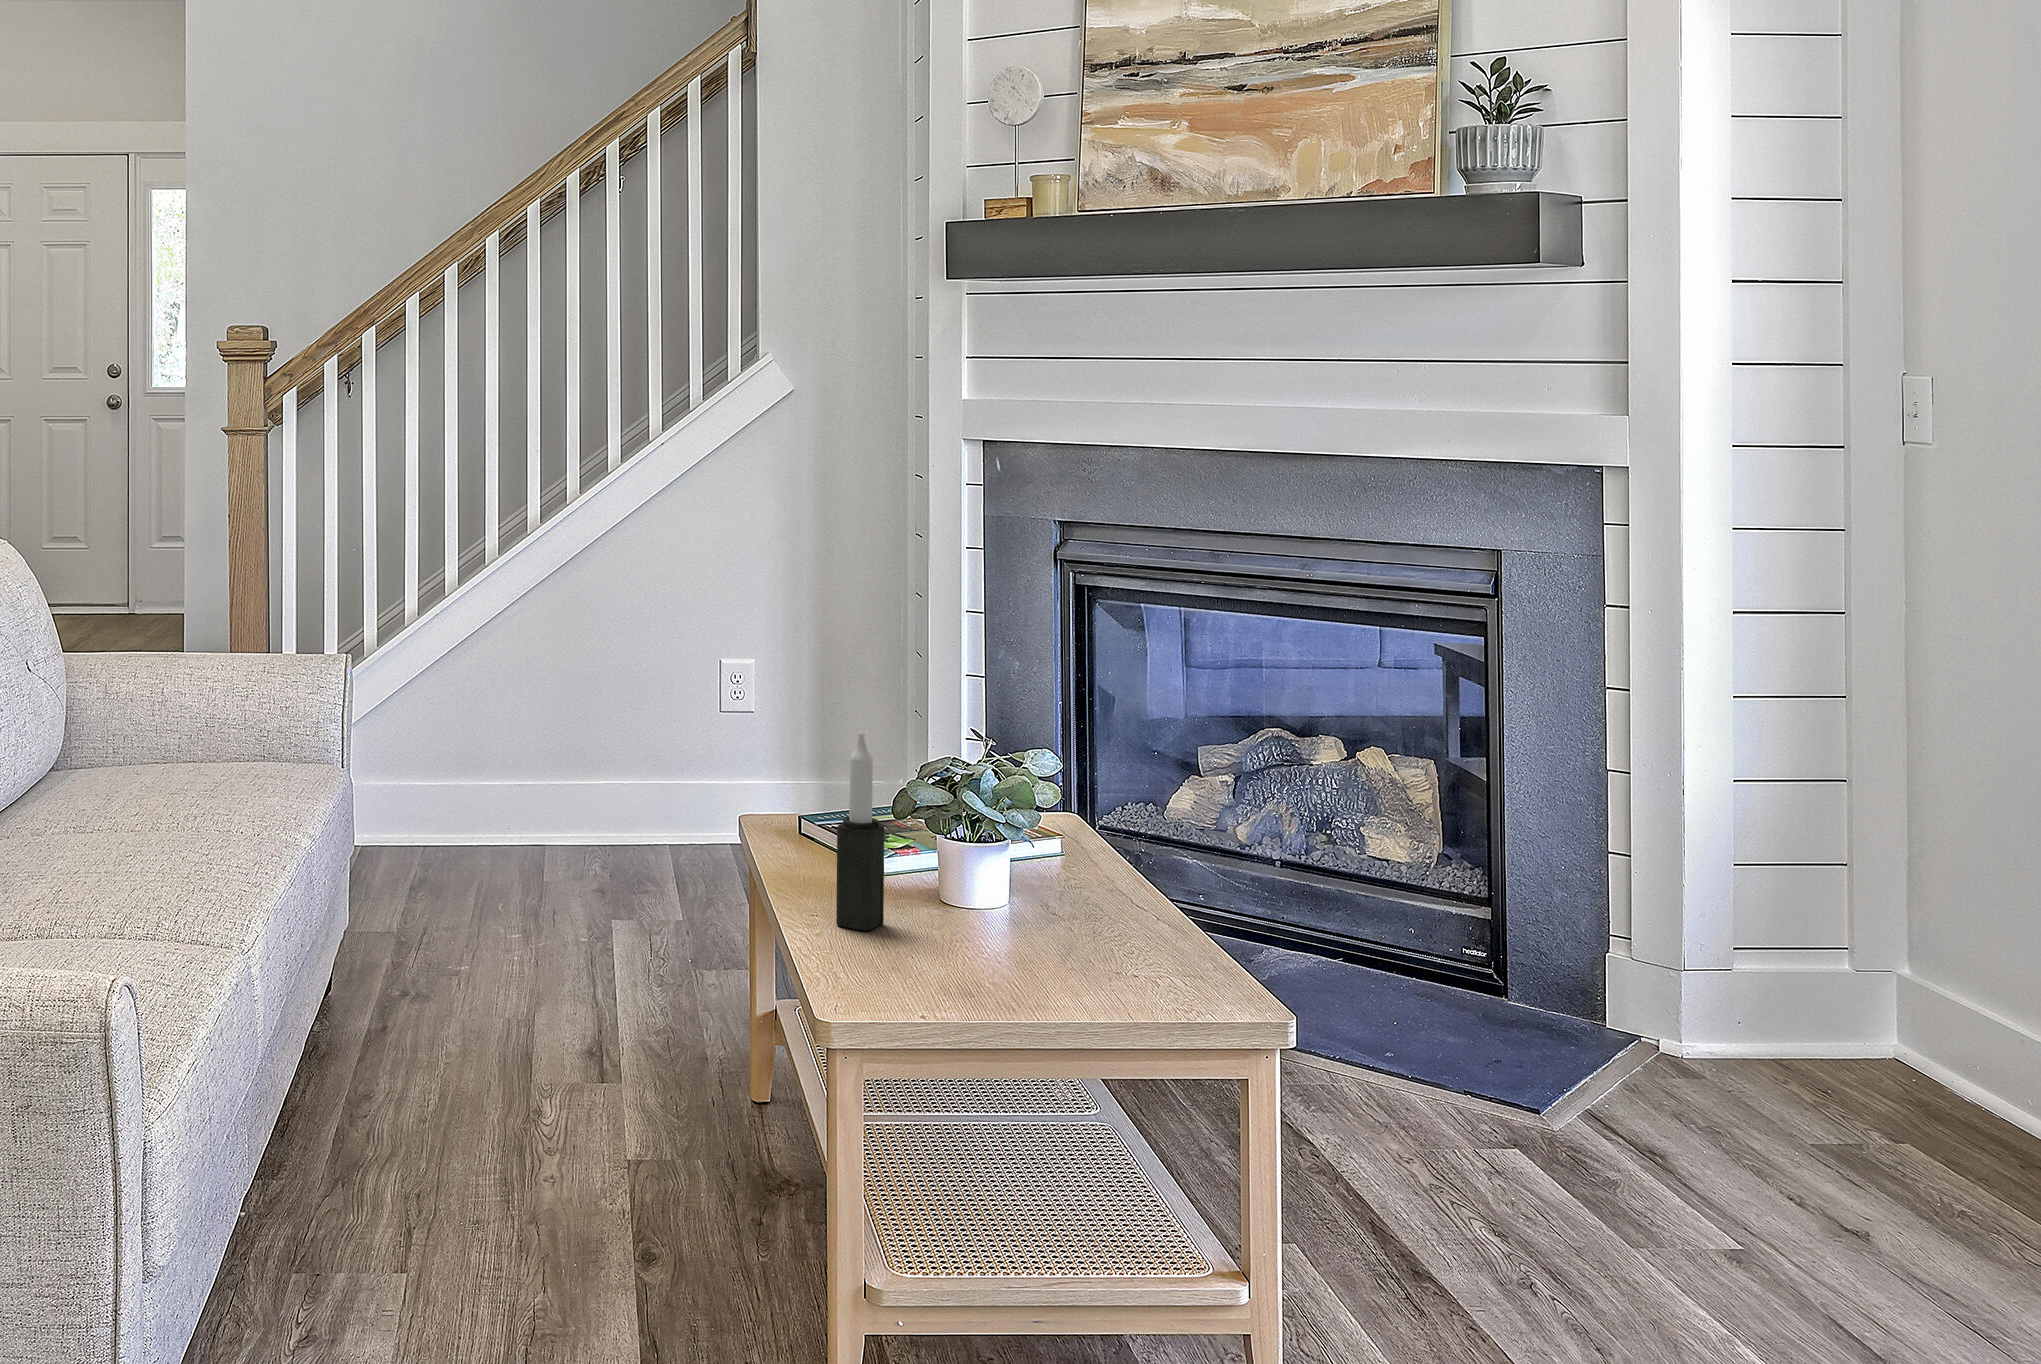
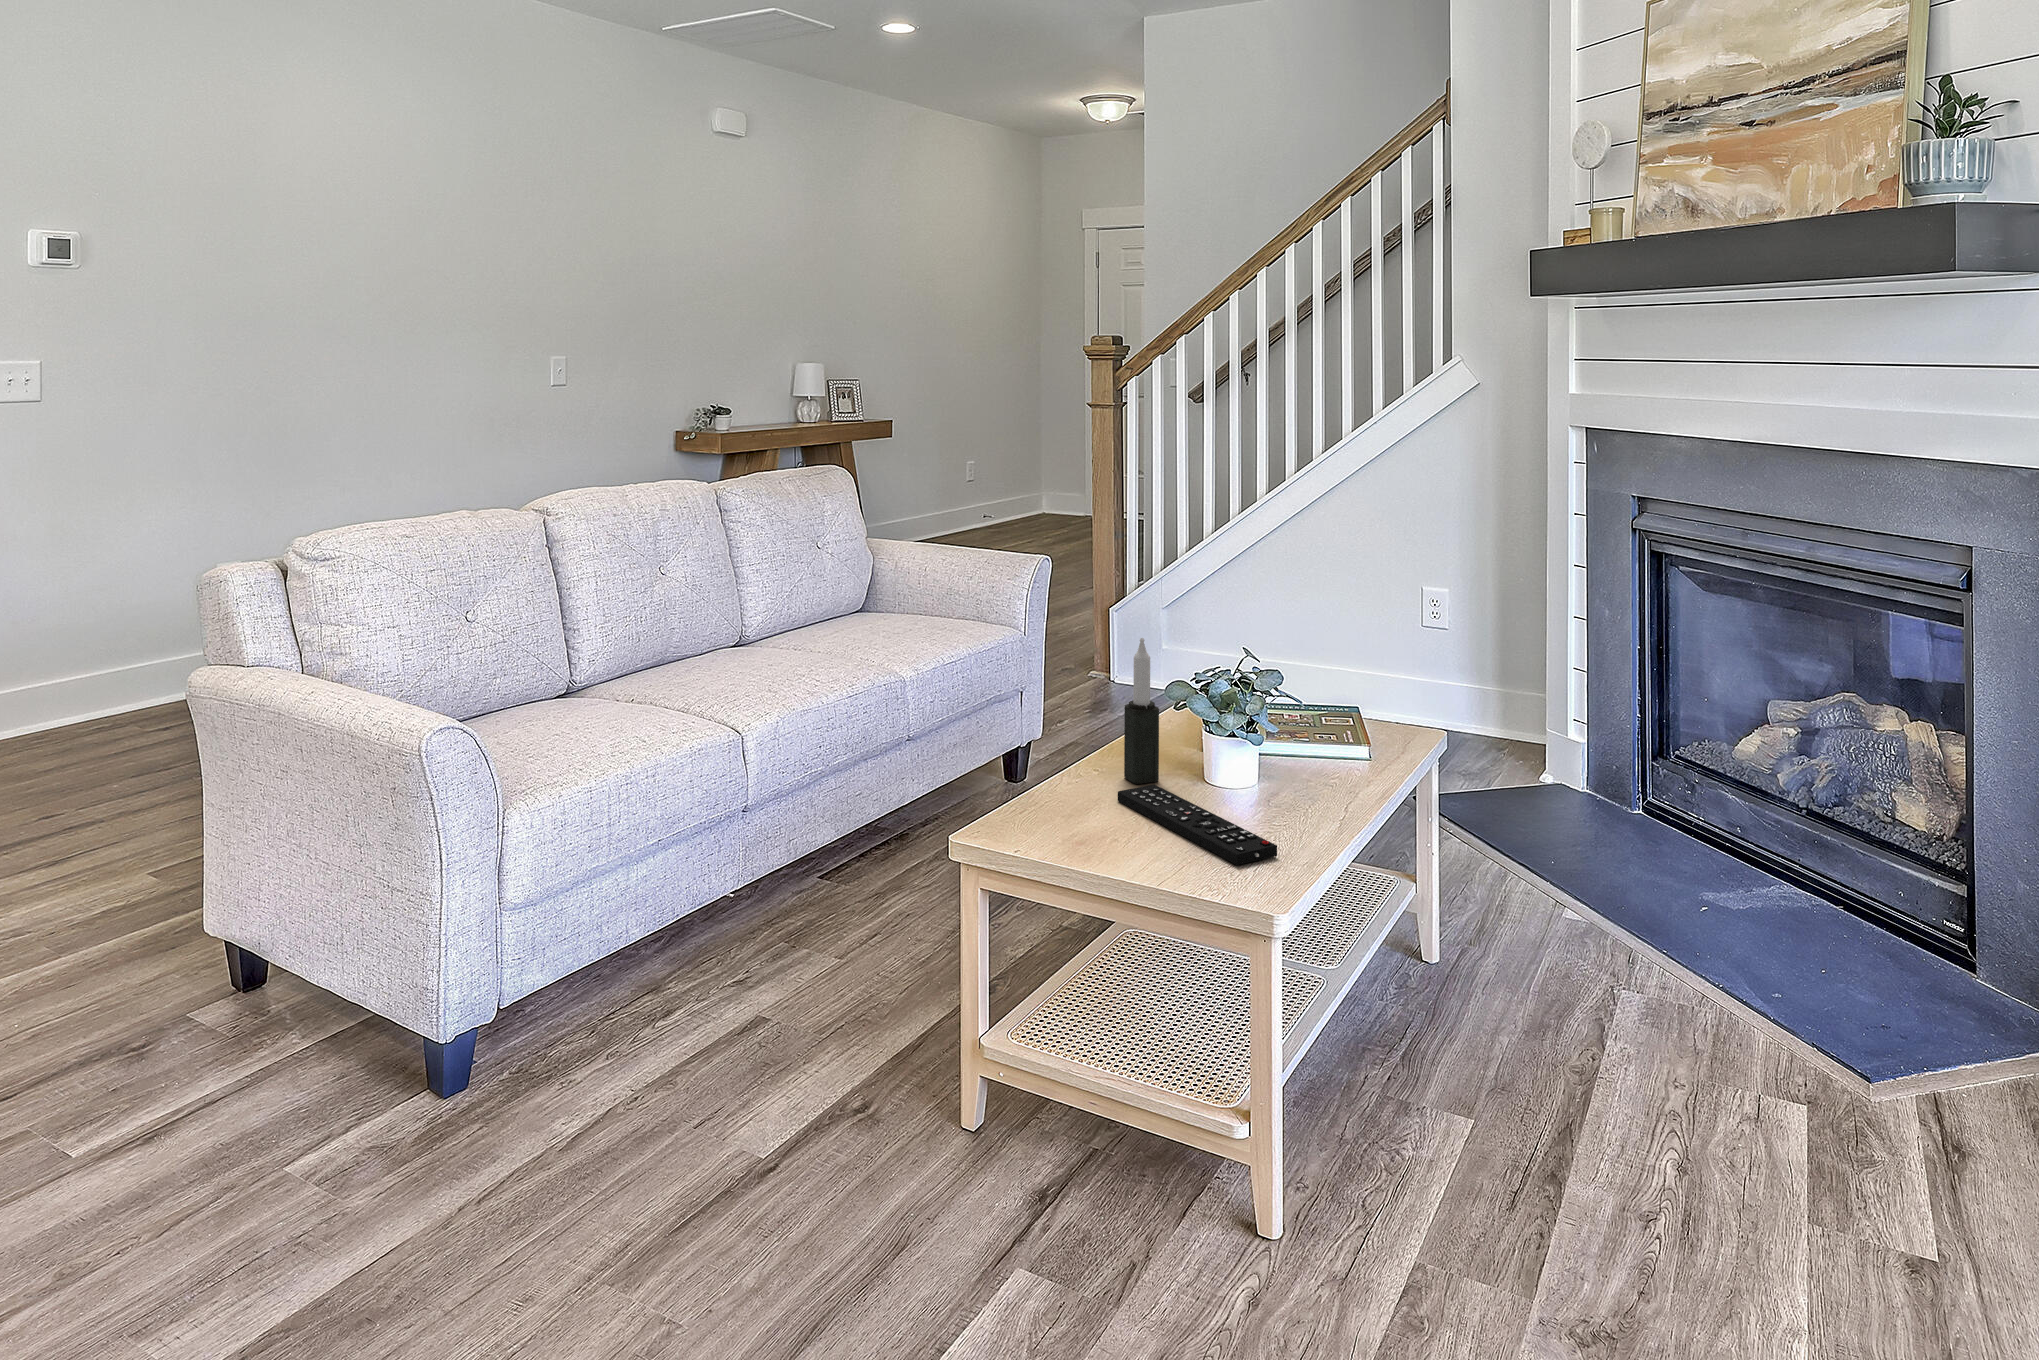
remote control: none [887,926,1163,998] -> present [1118,785,1277,865]

